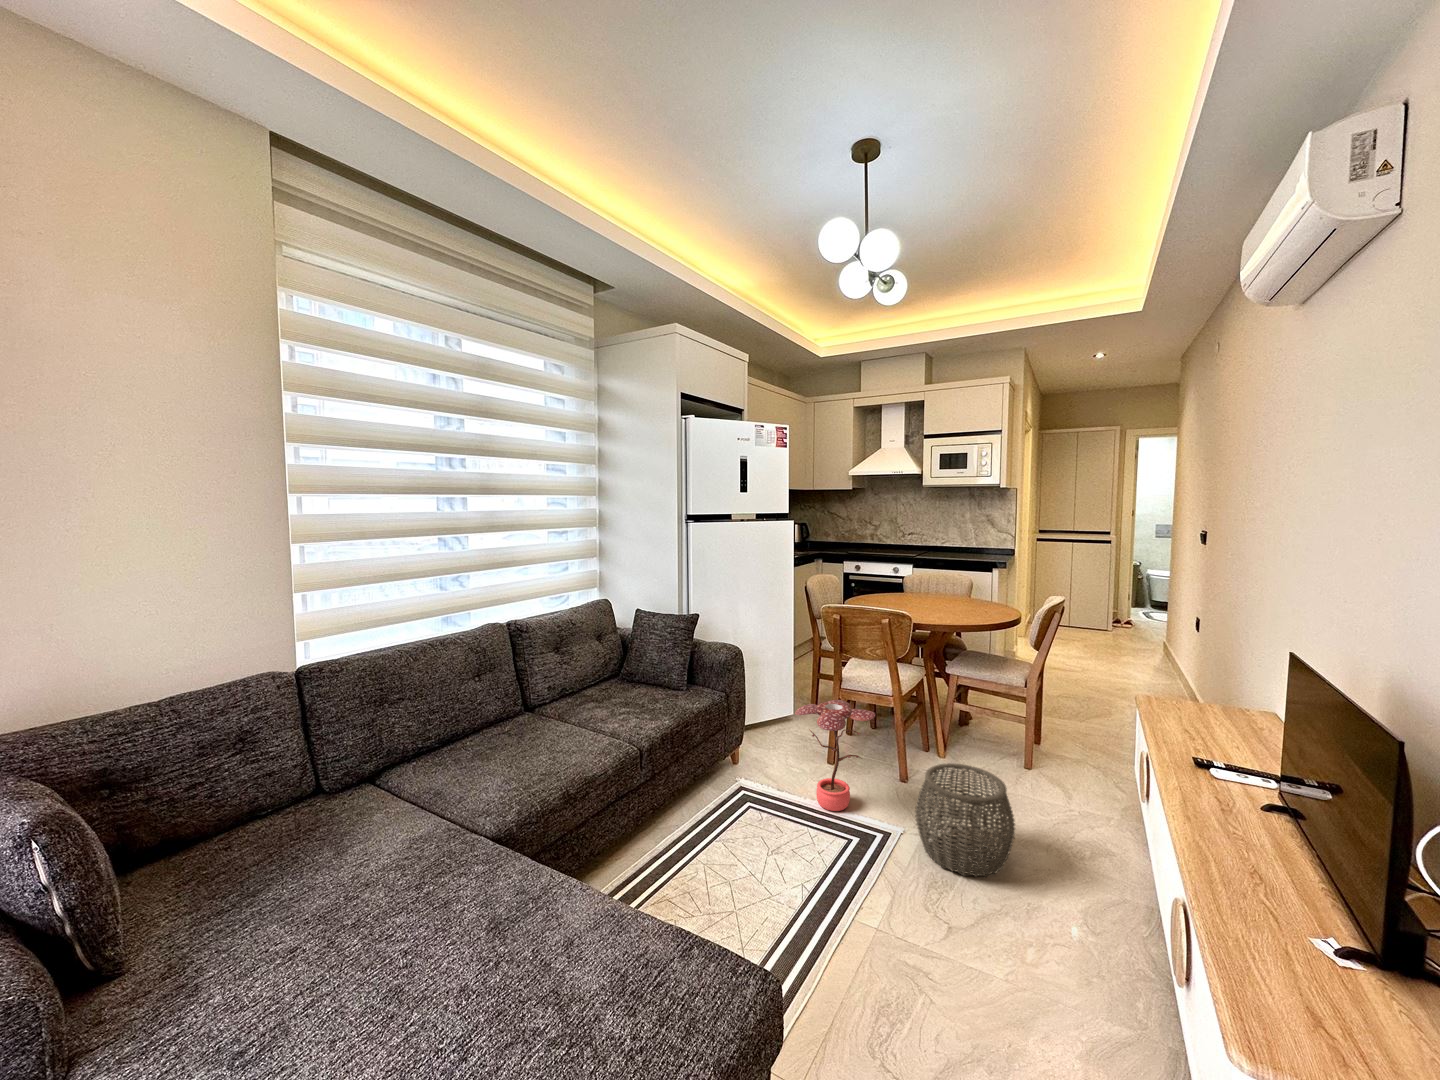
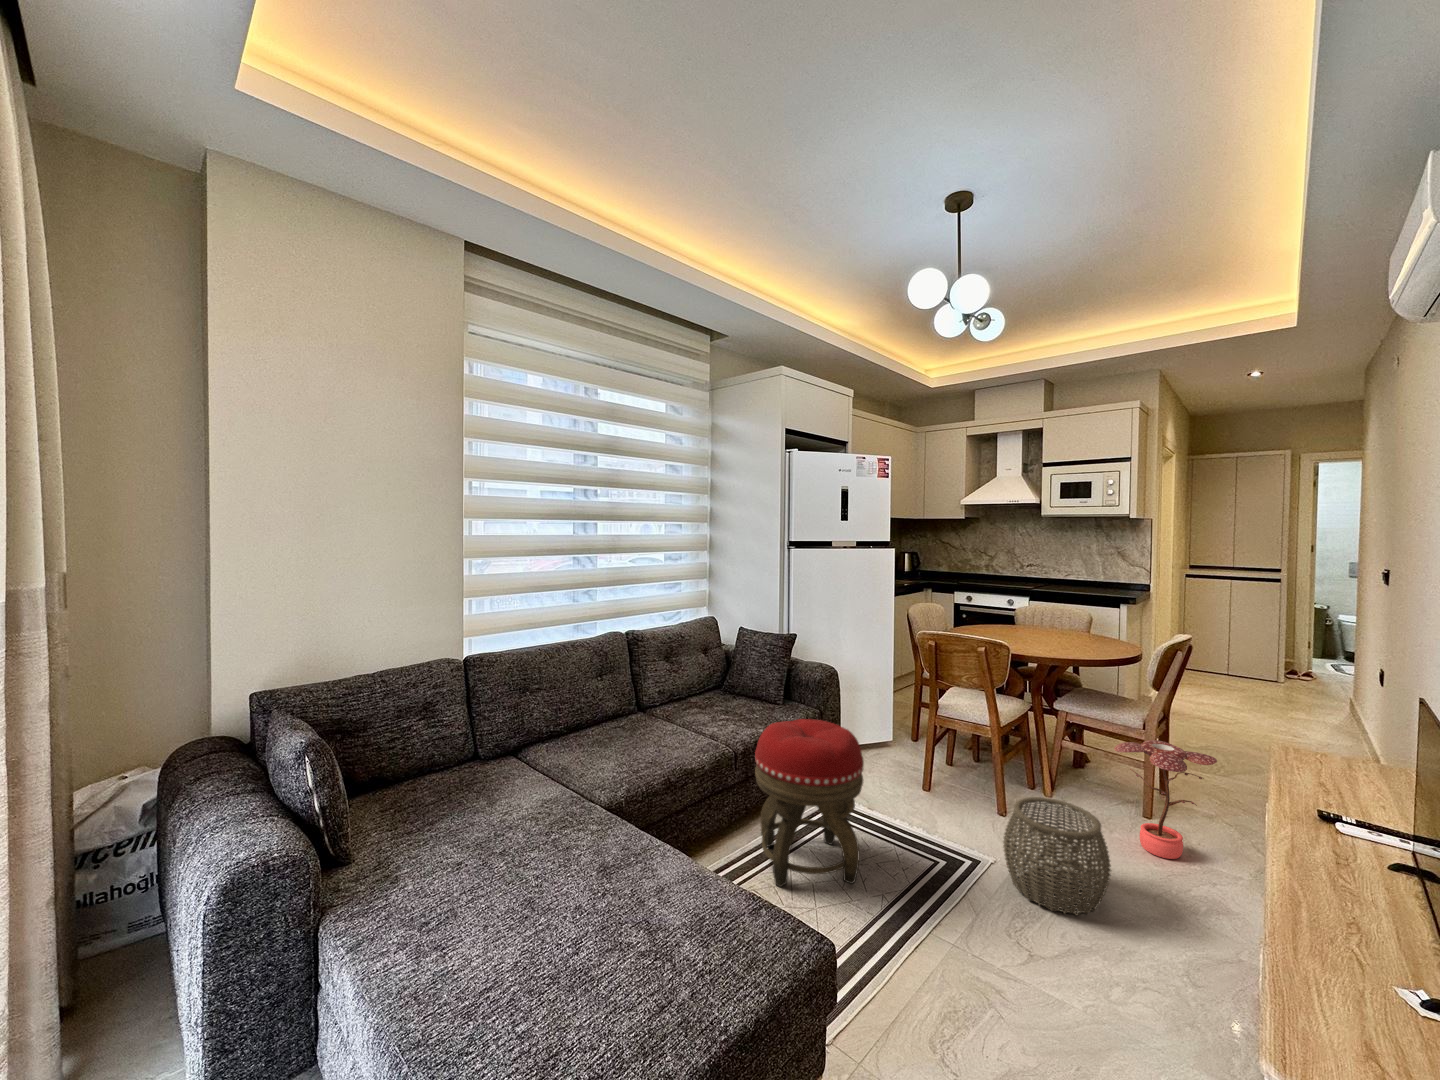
potted plant: present [795,700,875,811] -> present [1114,740,1217,859]
footstool: none [664,705,780,891] -> present [755,719,864,887]

